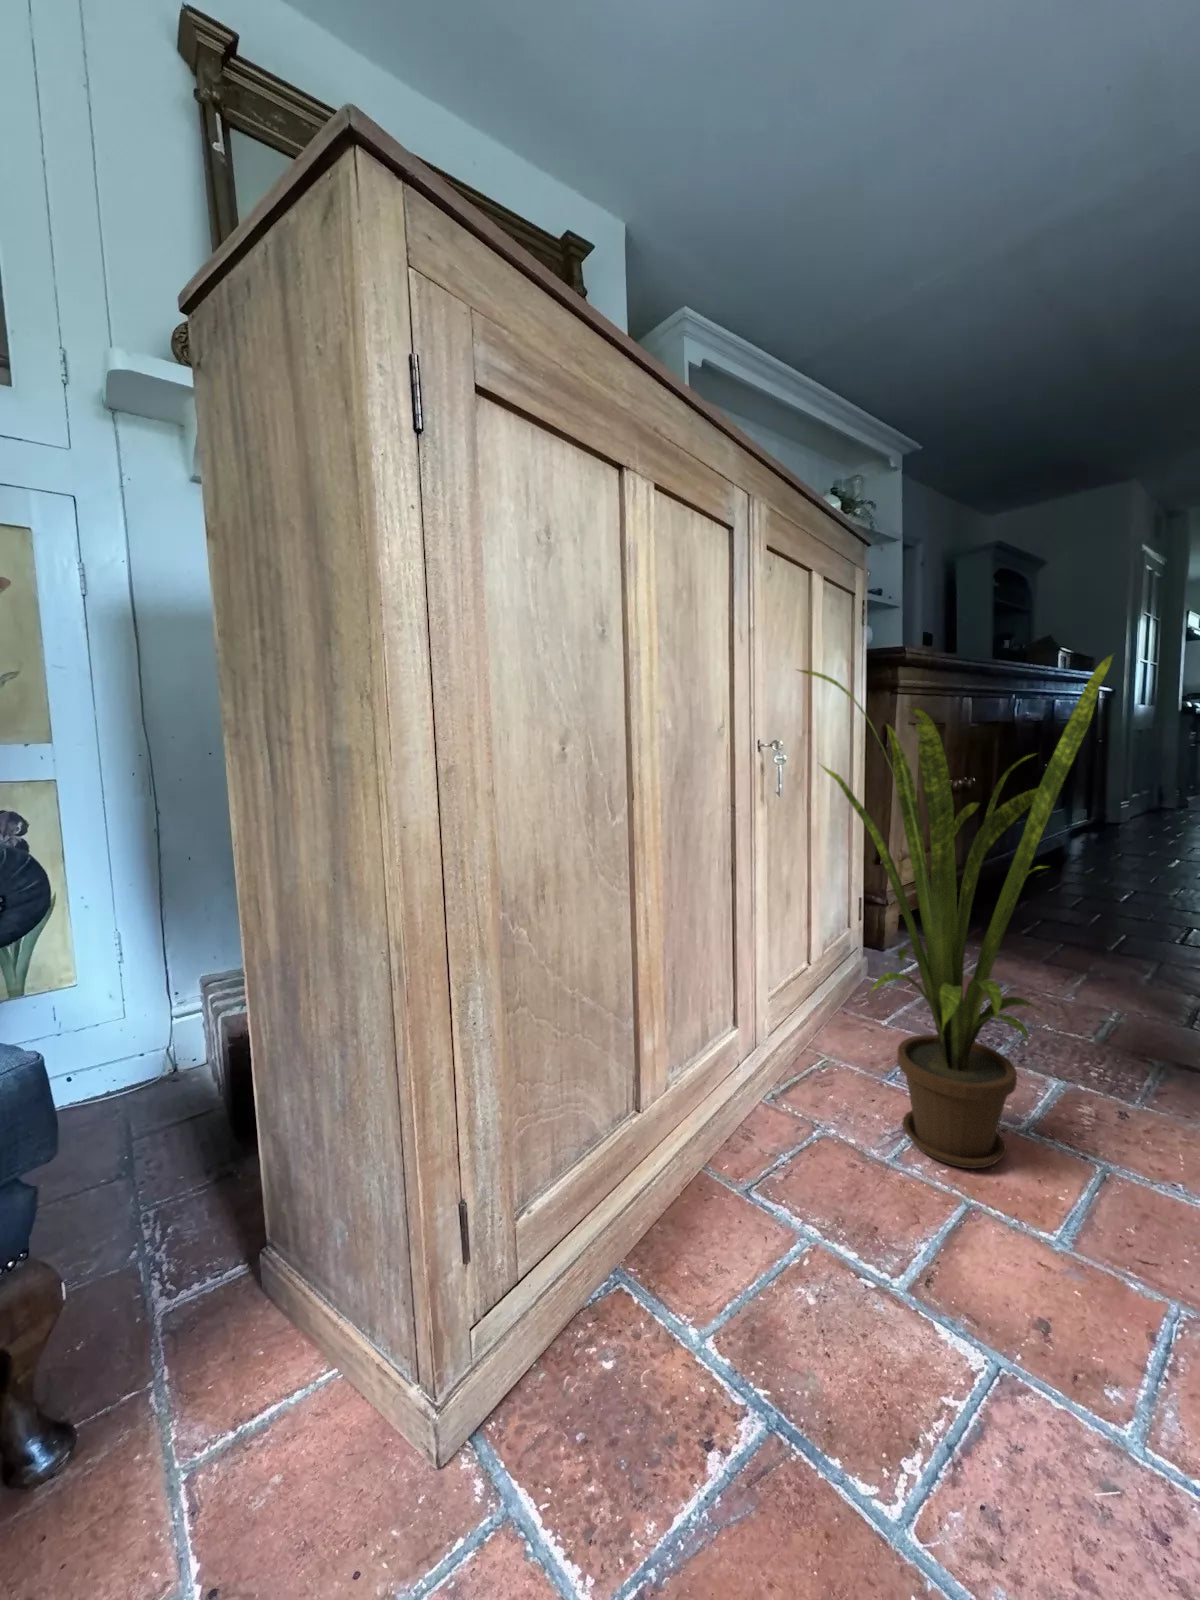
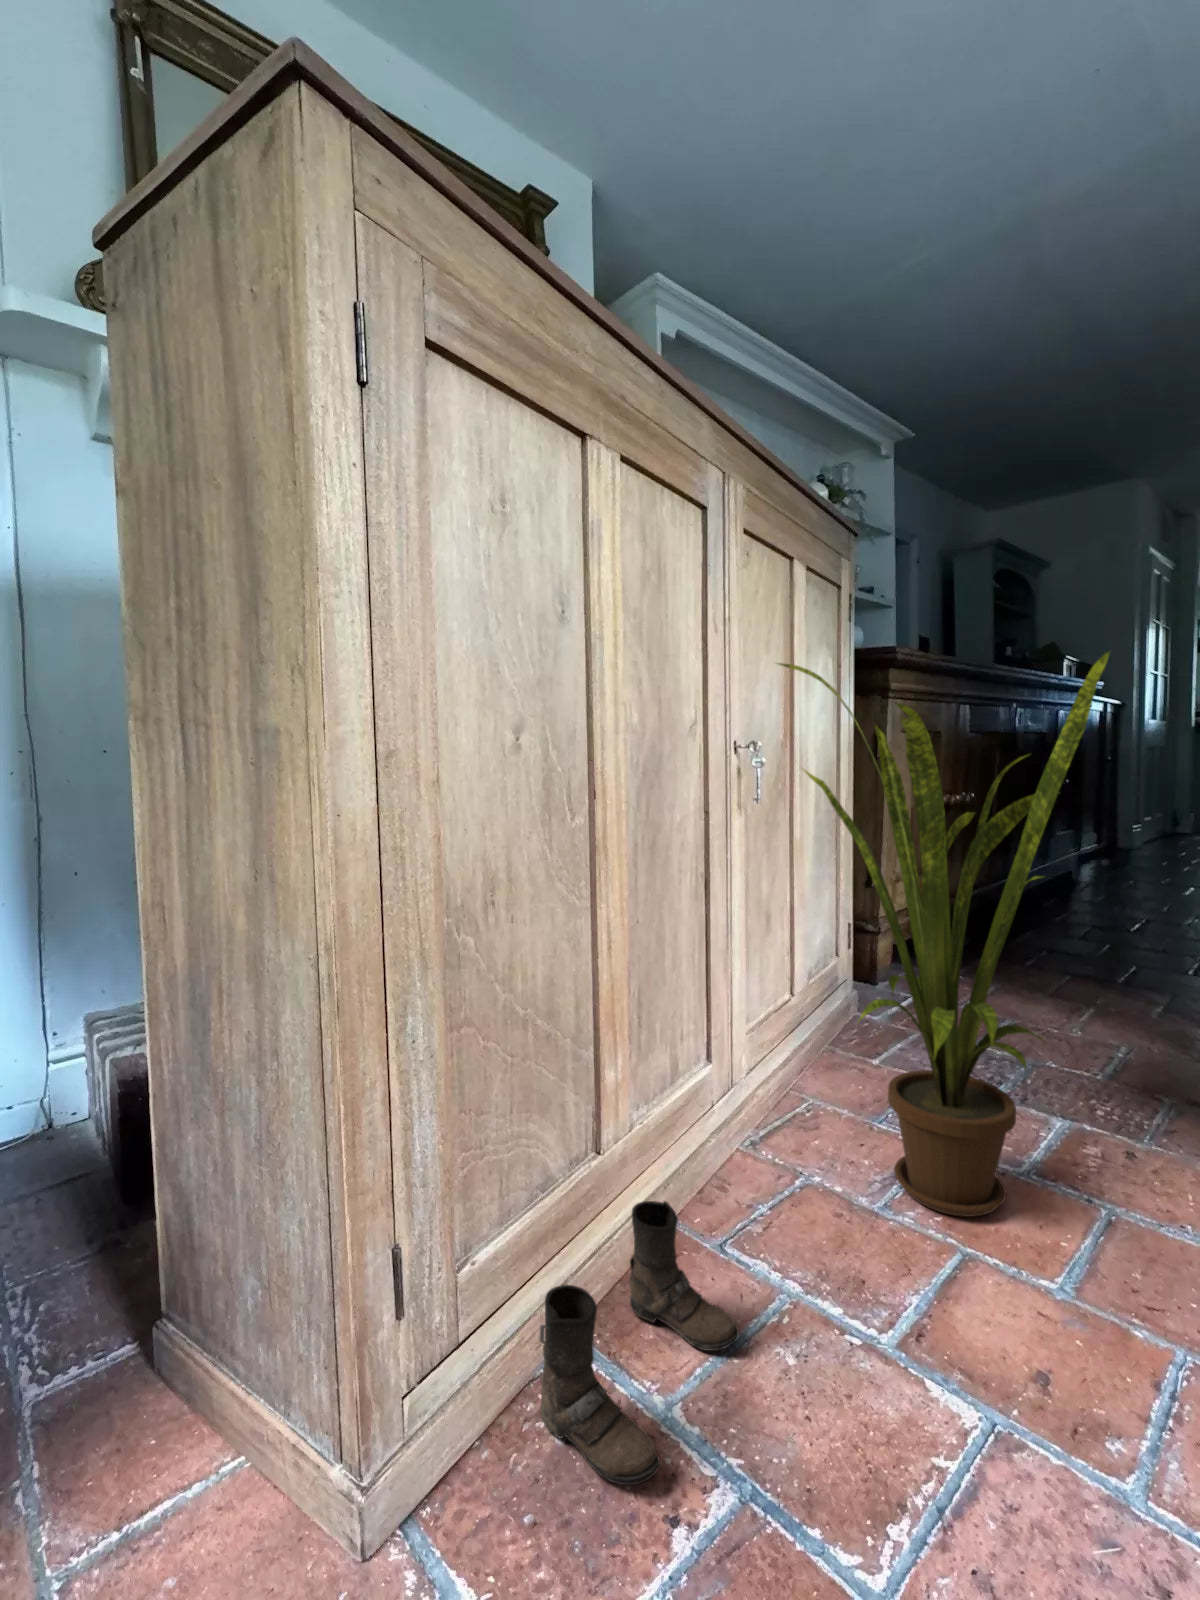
boots: none [588,1153,764,1411] -> present [540,1201,739,1485]

